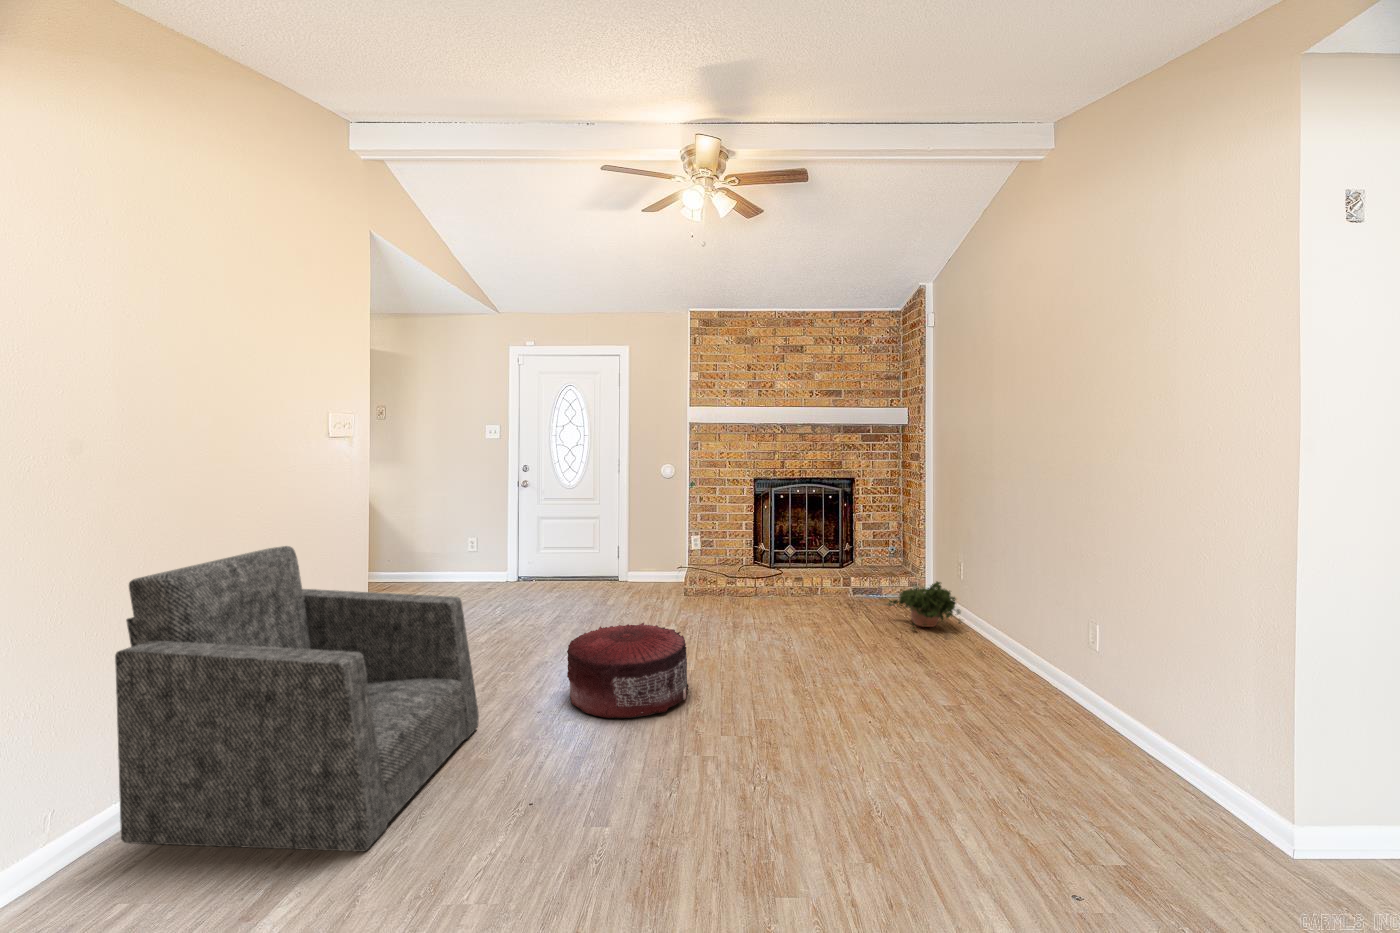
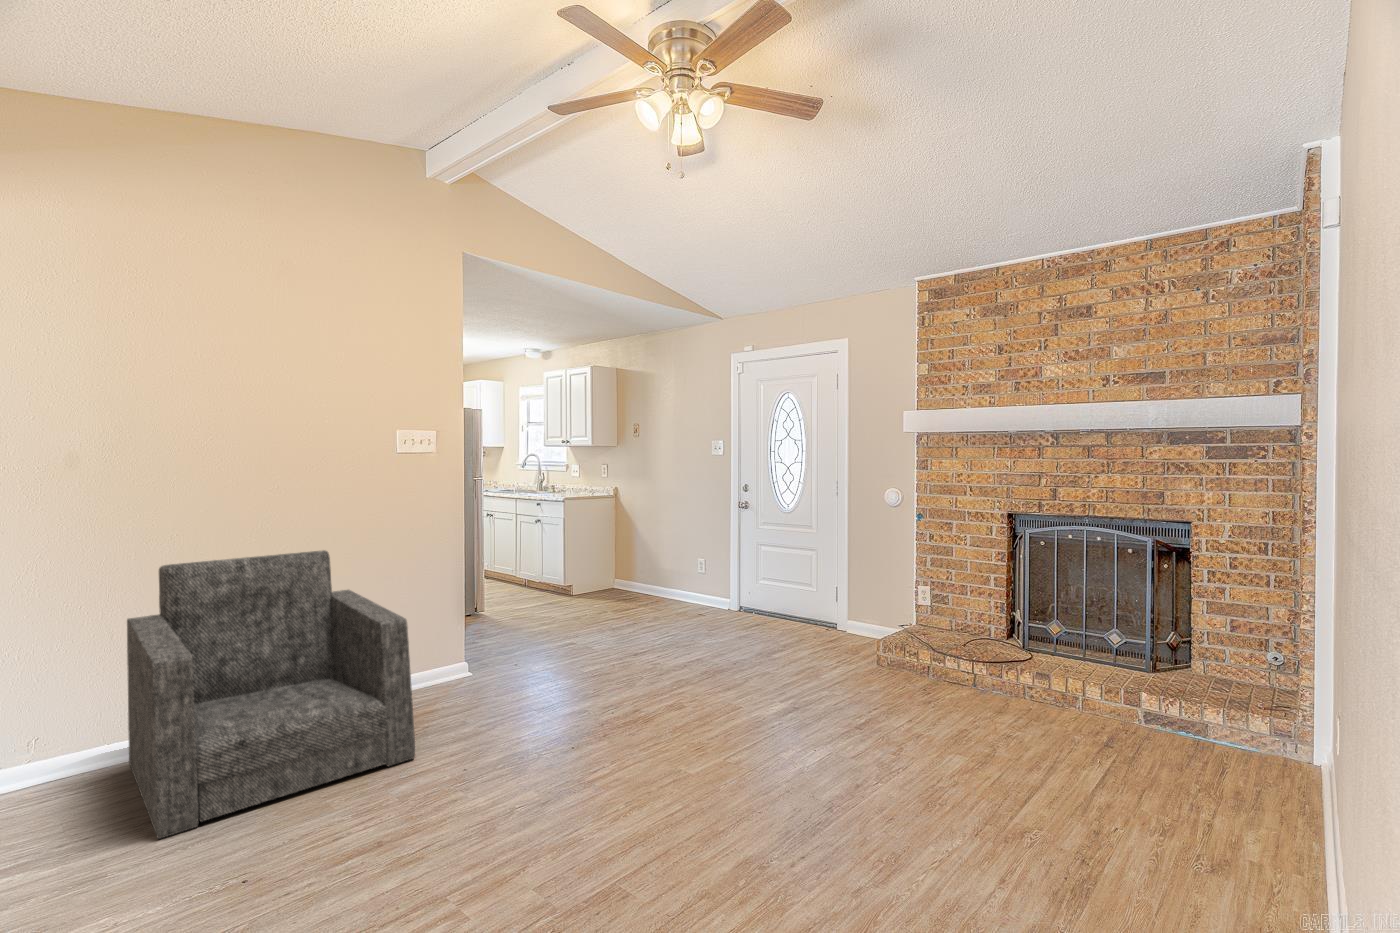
potted plant: present [888,581,960,629] -> none [1124,736,1299,843]
pouf: present [567,623,689,718] -> none [502,681,654,809]

